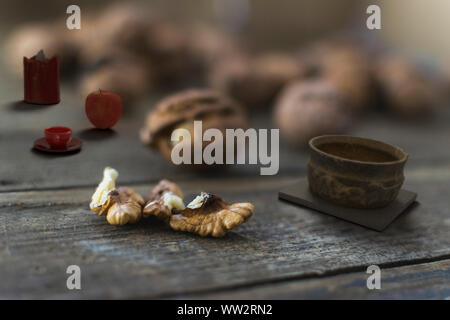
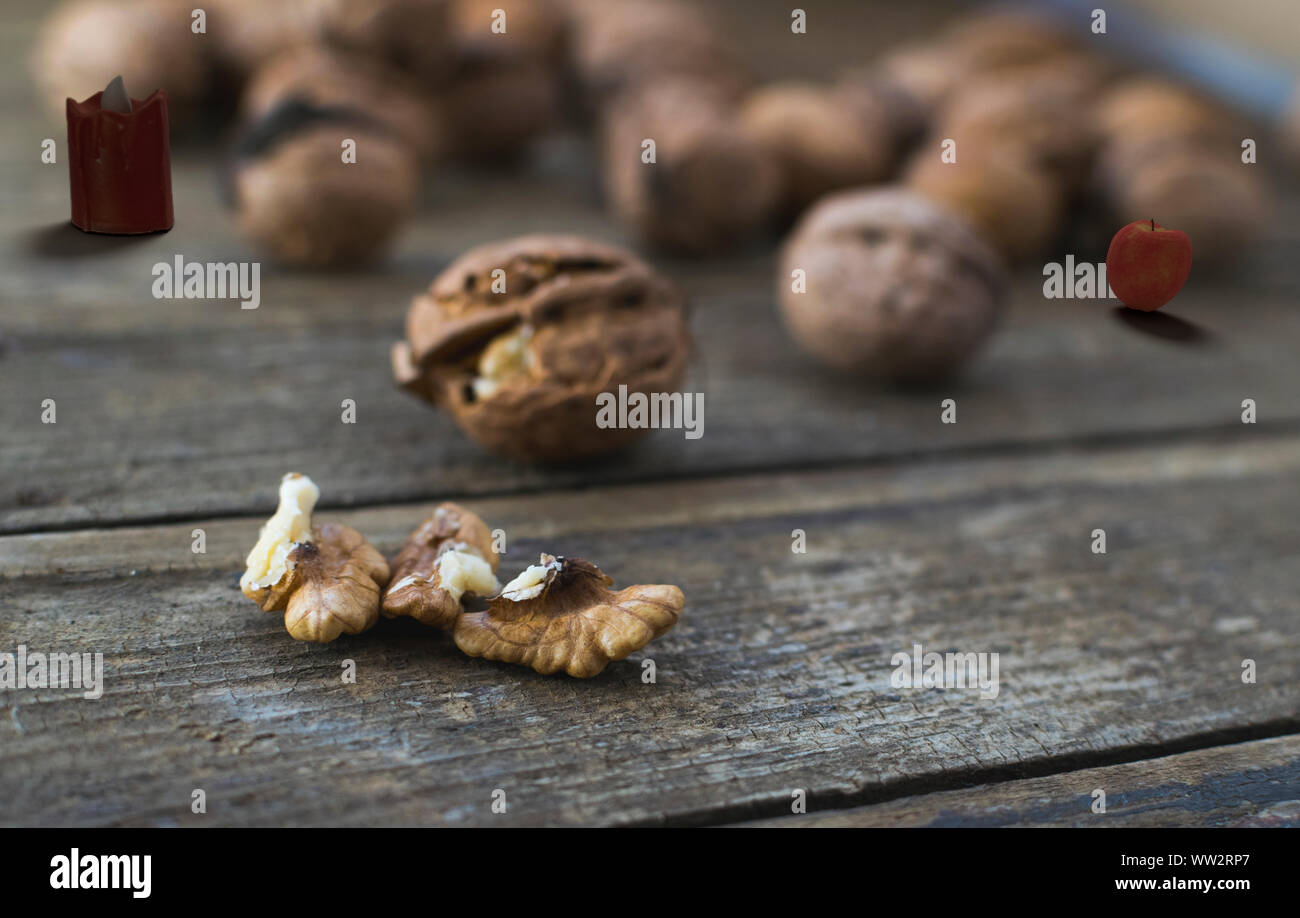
apple: present [85,89,123,129] -> present [1106,219,1193,312]
teacup: present [33,126,83,152] -> none [93,325,231,402]
bowl: present [278,135,417,232] -> none [763,369,1157,659]

